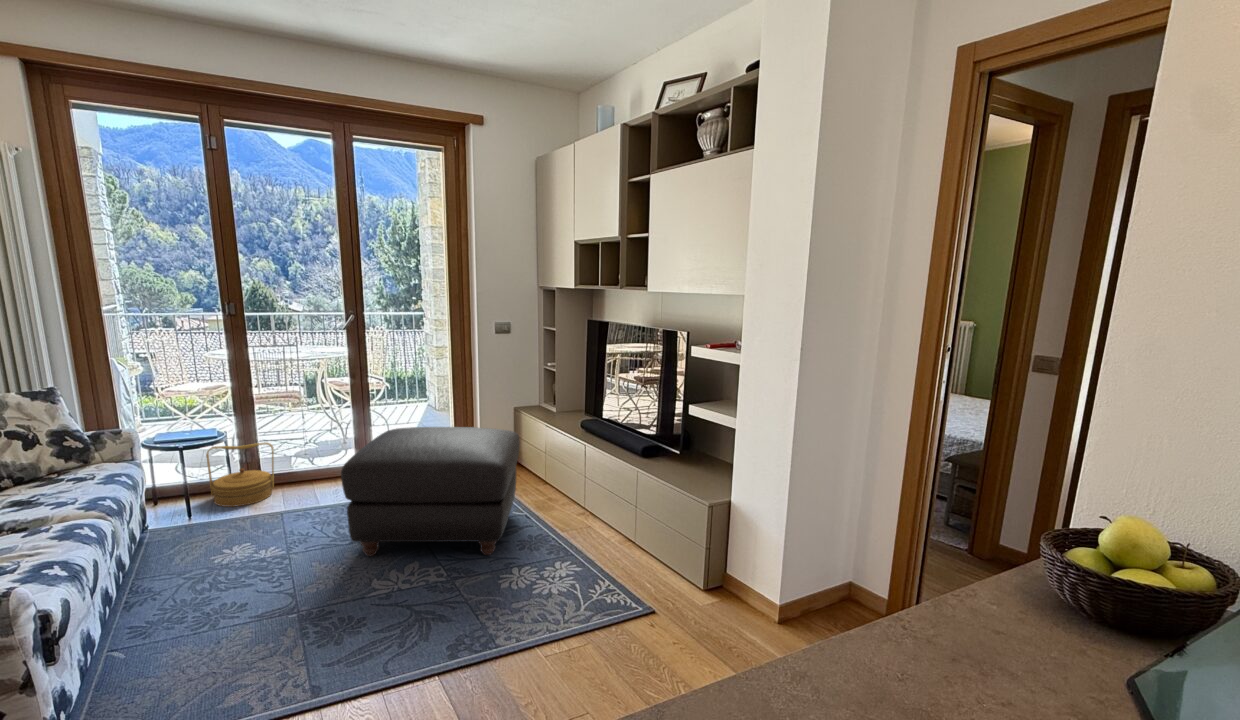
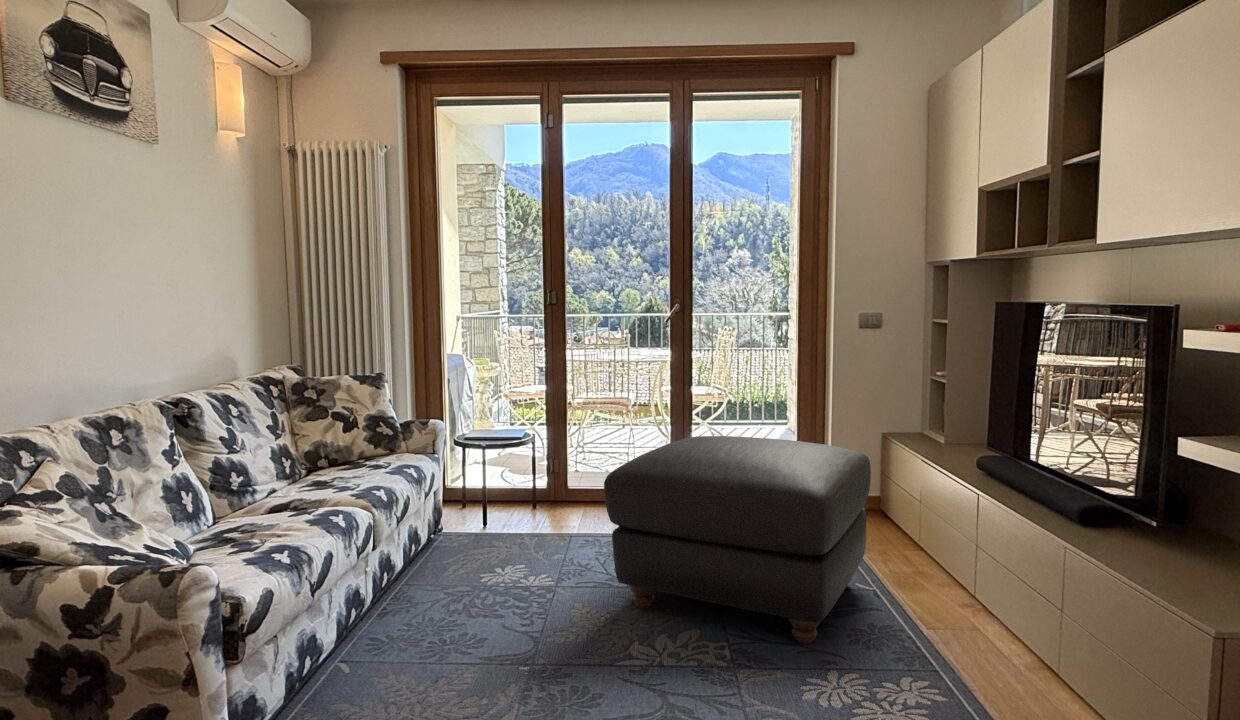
basket: present [206,442,274,507] -> none [509,451,573,522]

